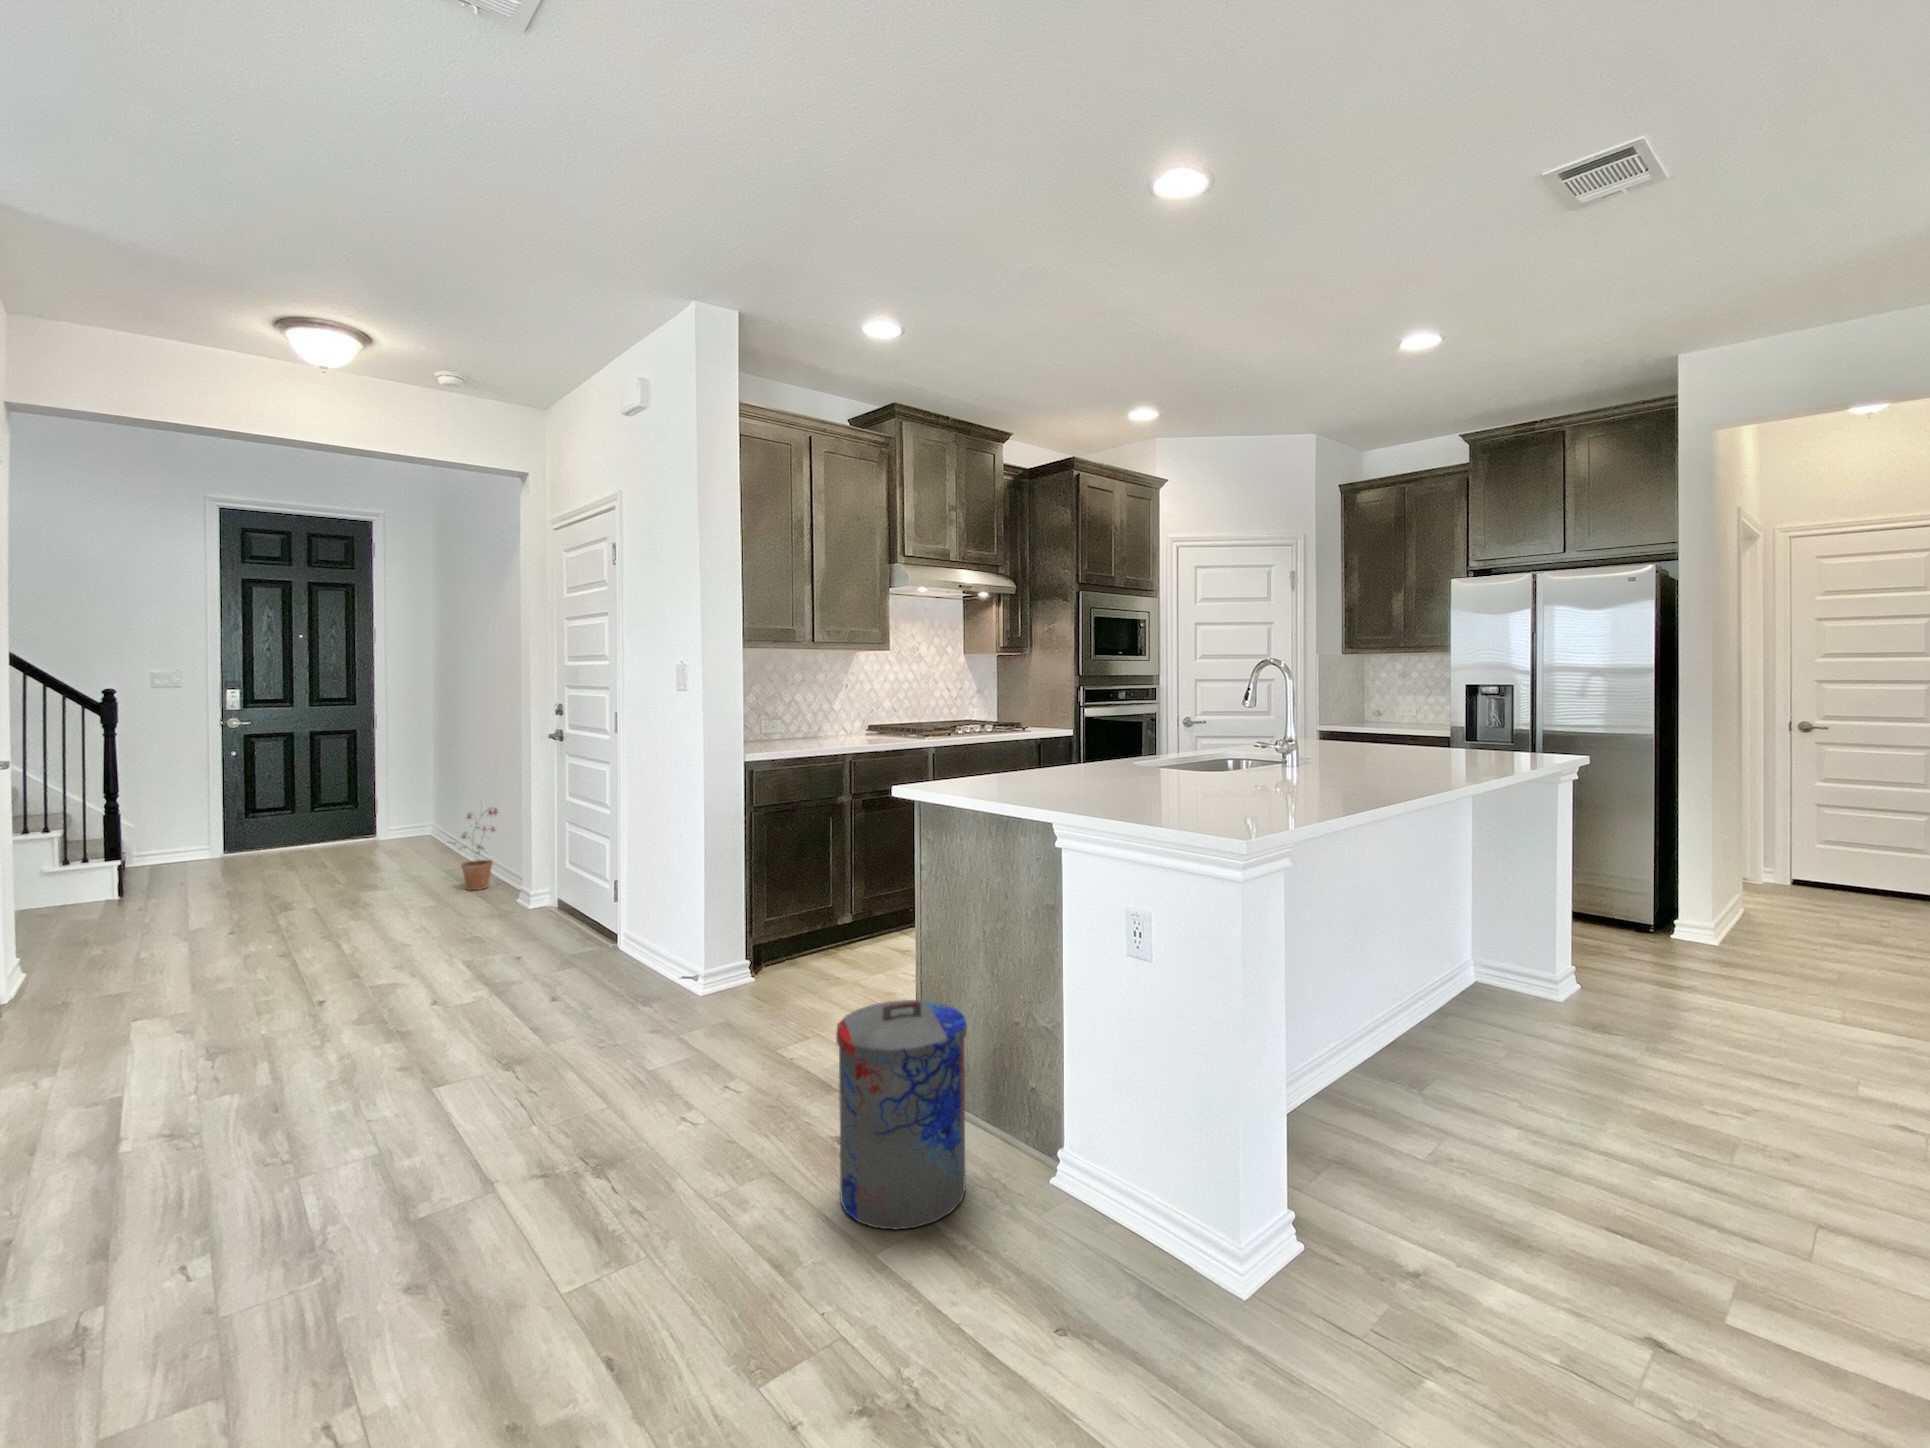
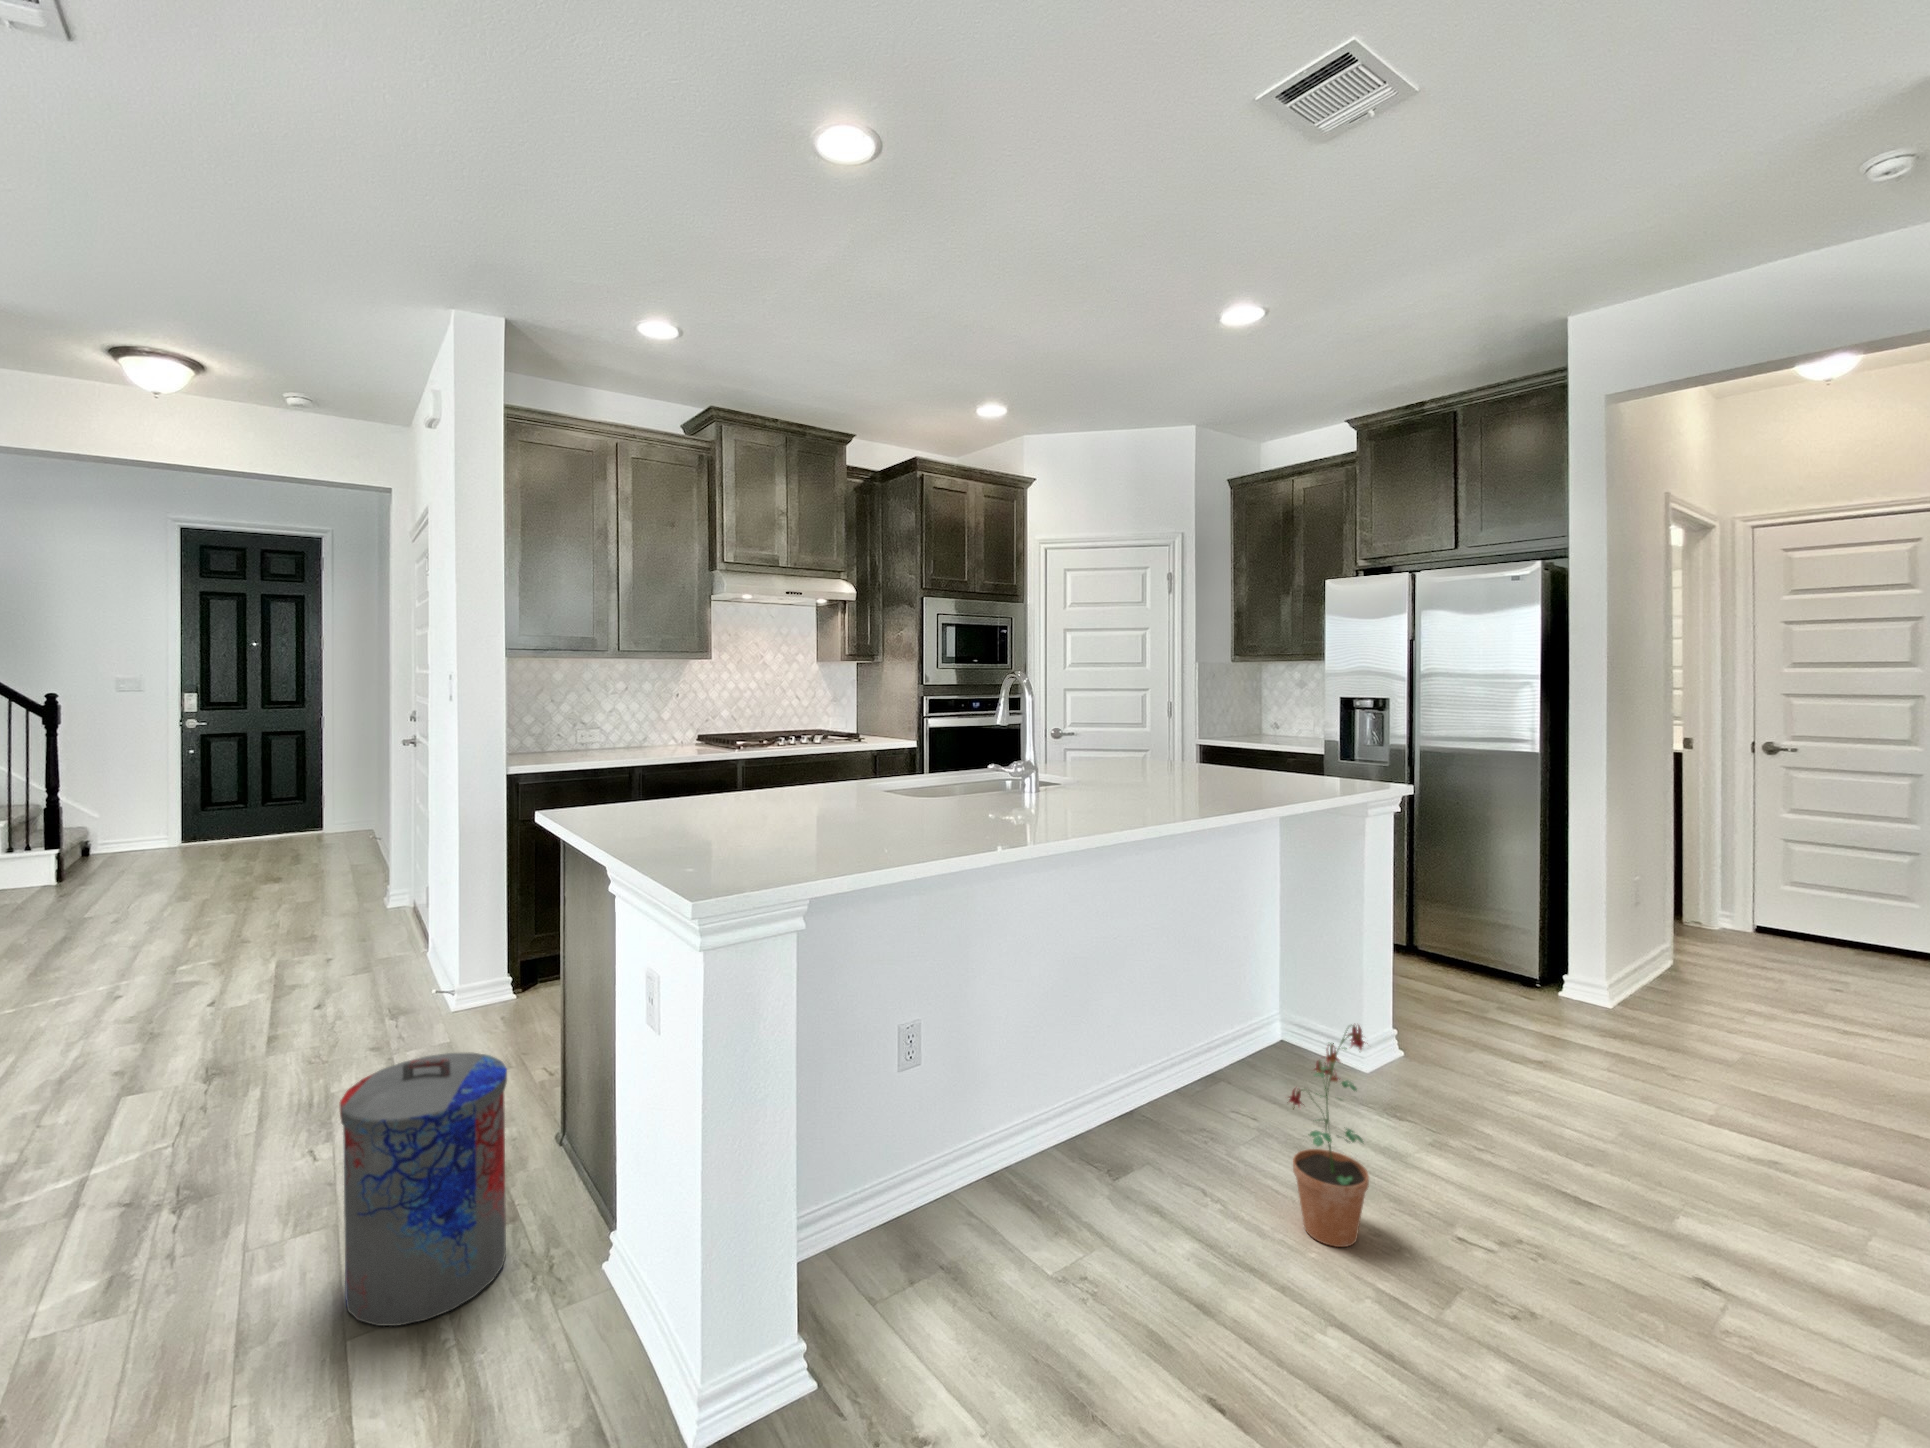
potted plant: present [458,808,497,890] -> present [1289,1025,1369,1247]

